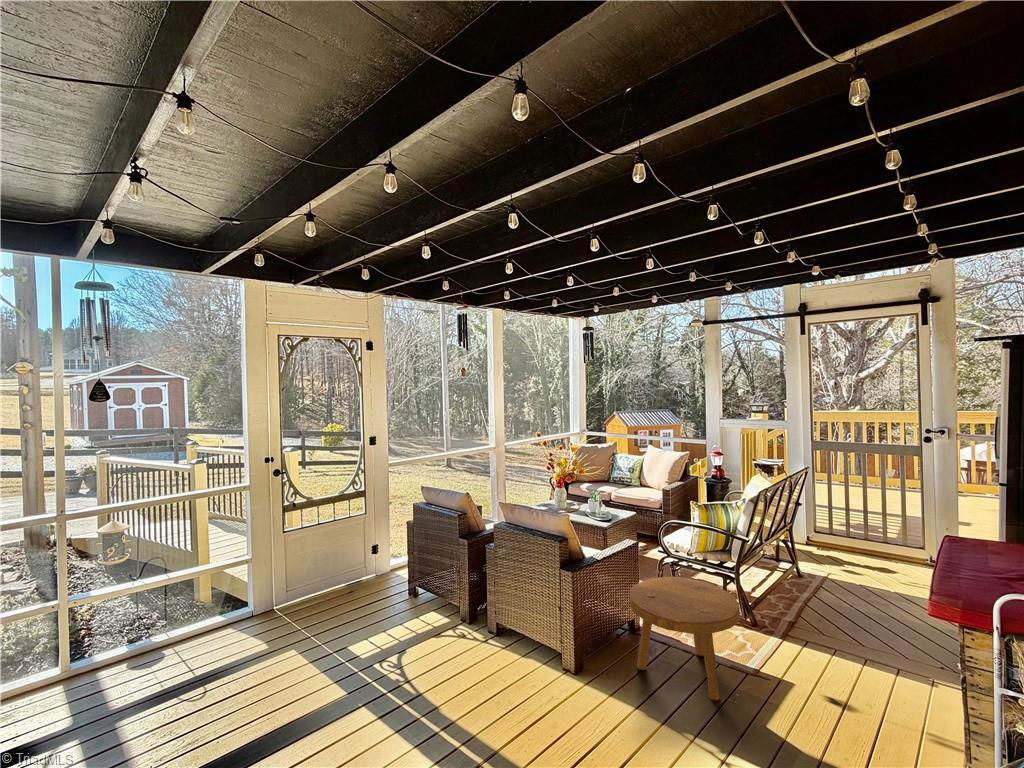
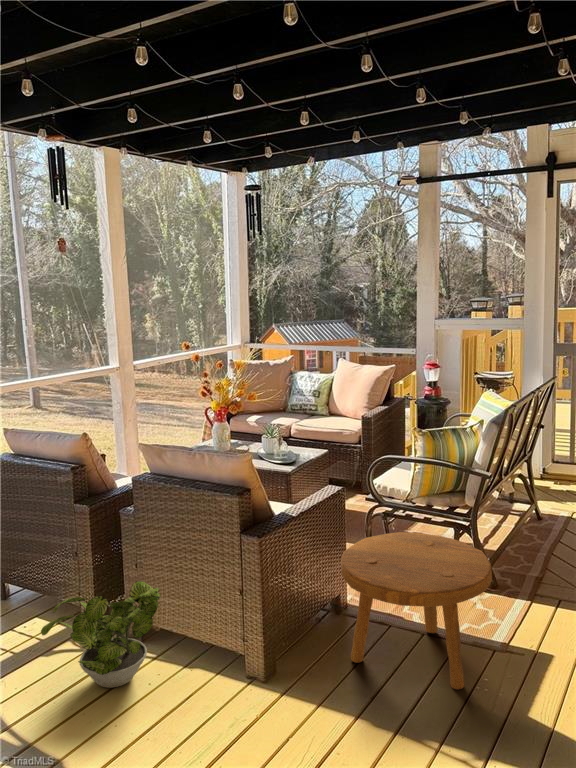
potted plant: none [434,593,509,664] -> present [41,581,160,688]

